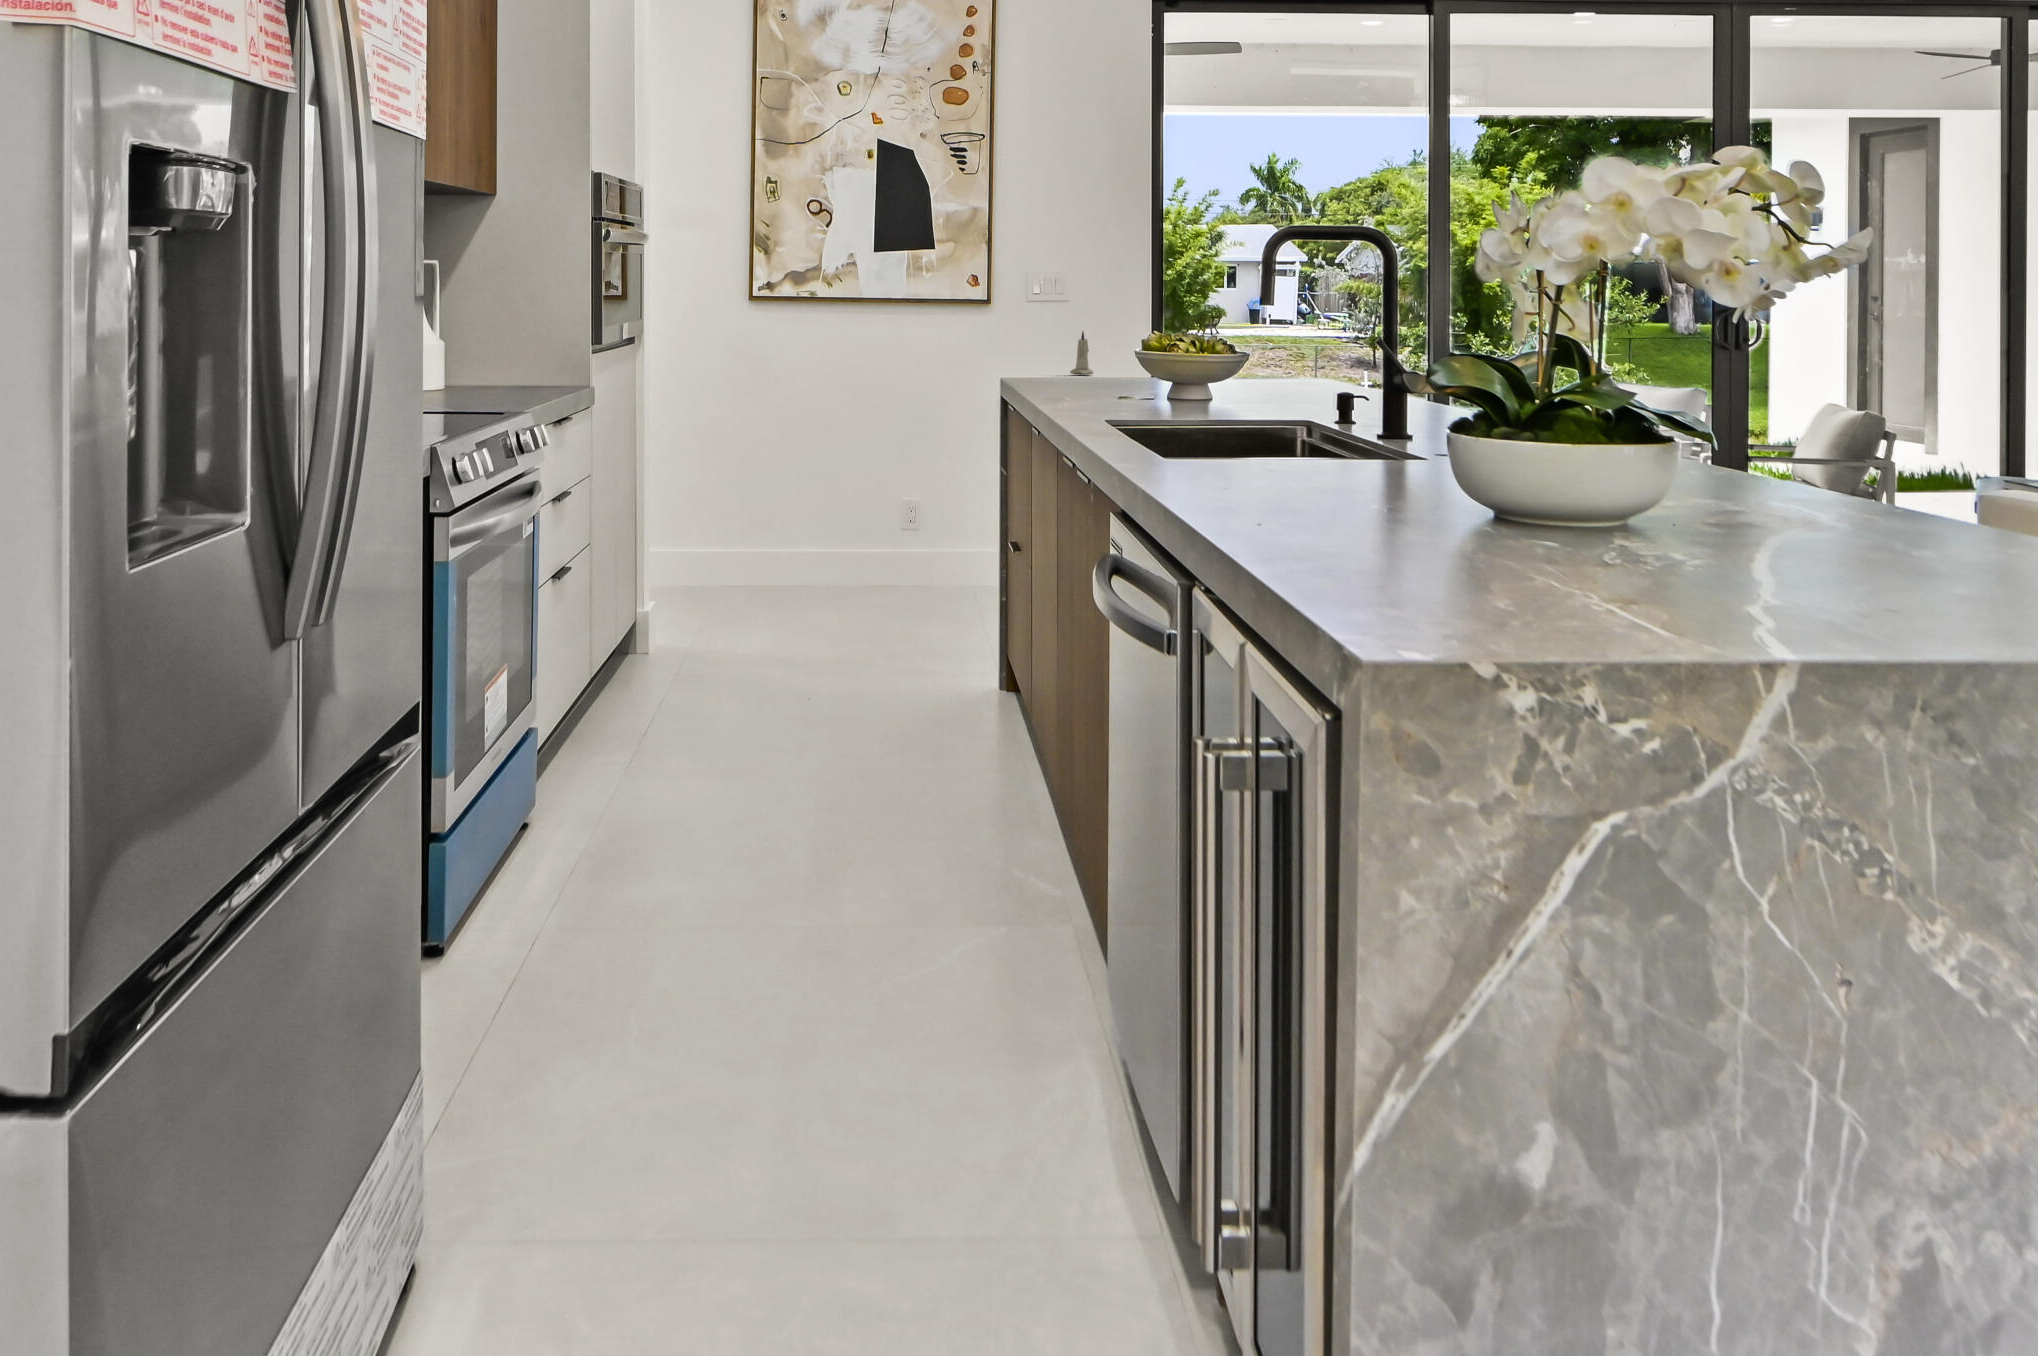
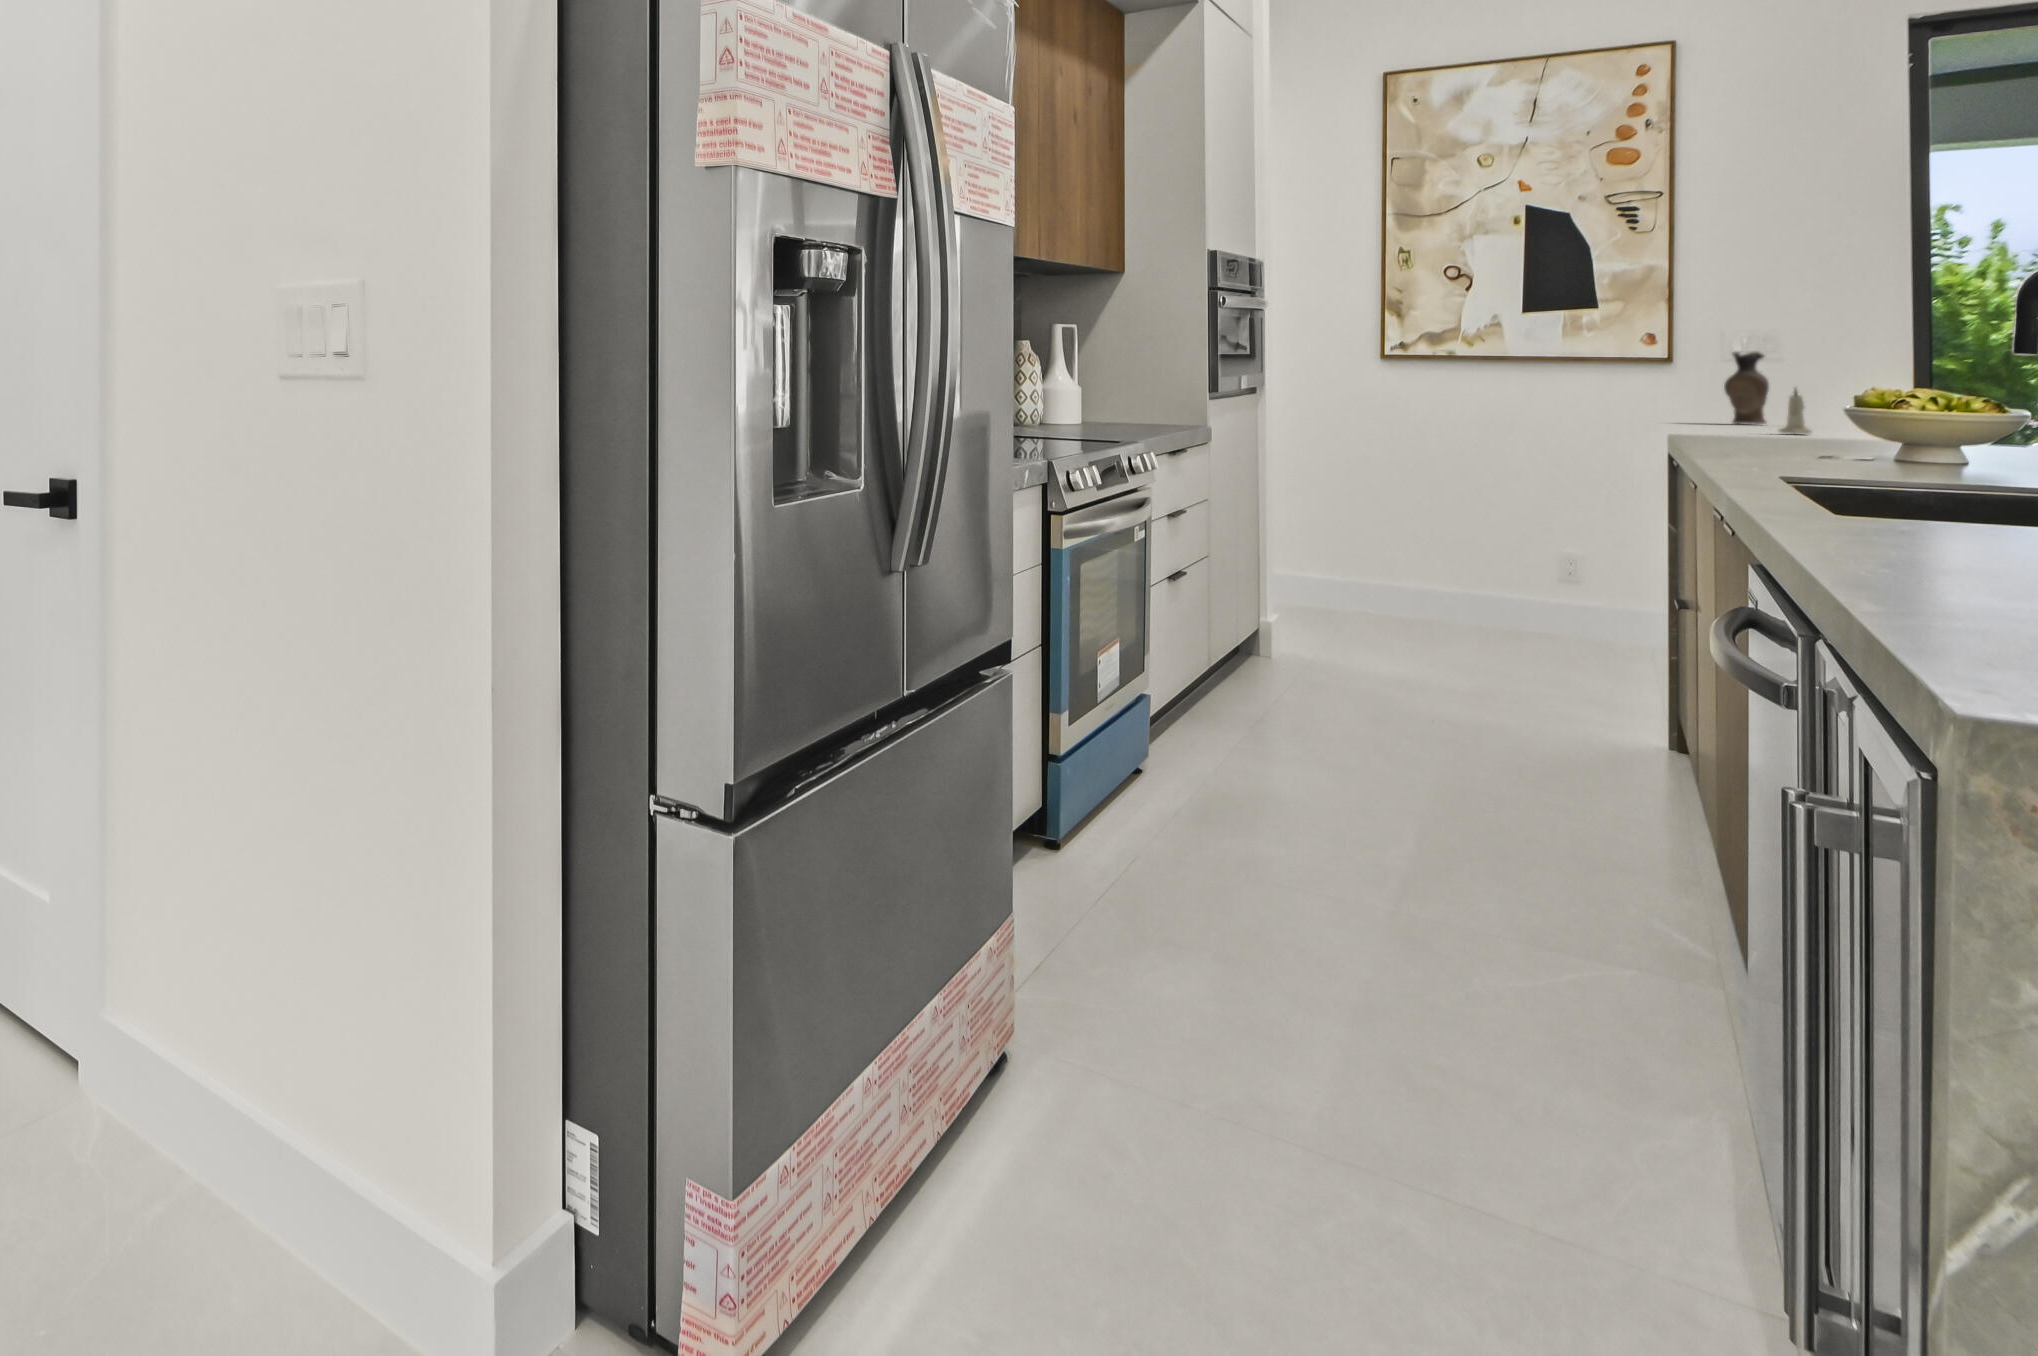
ceramic pitcher: none [1024,287,1056,364] -> present [1724,352,1769,424]

